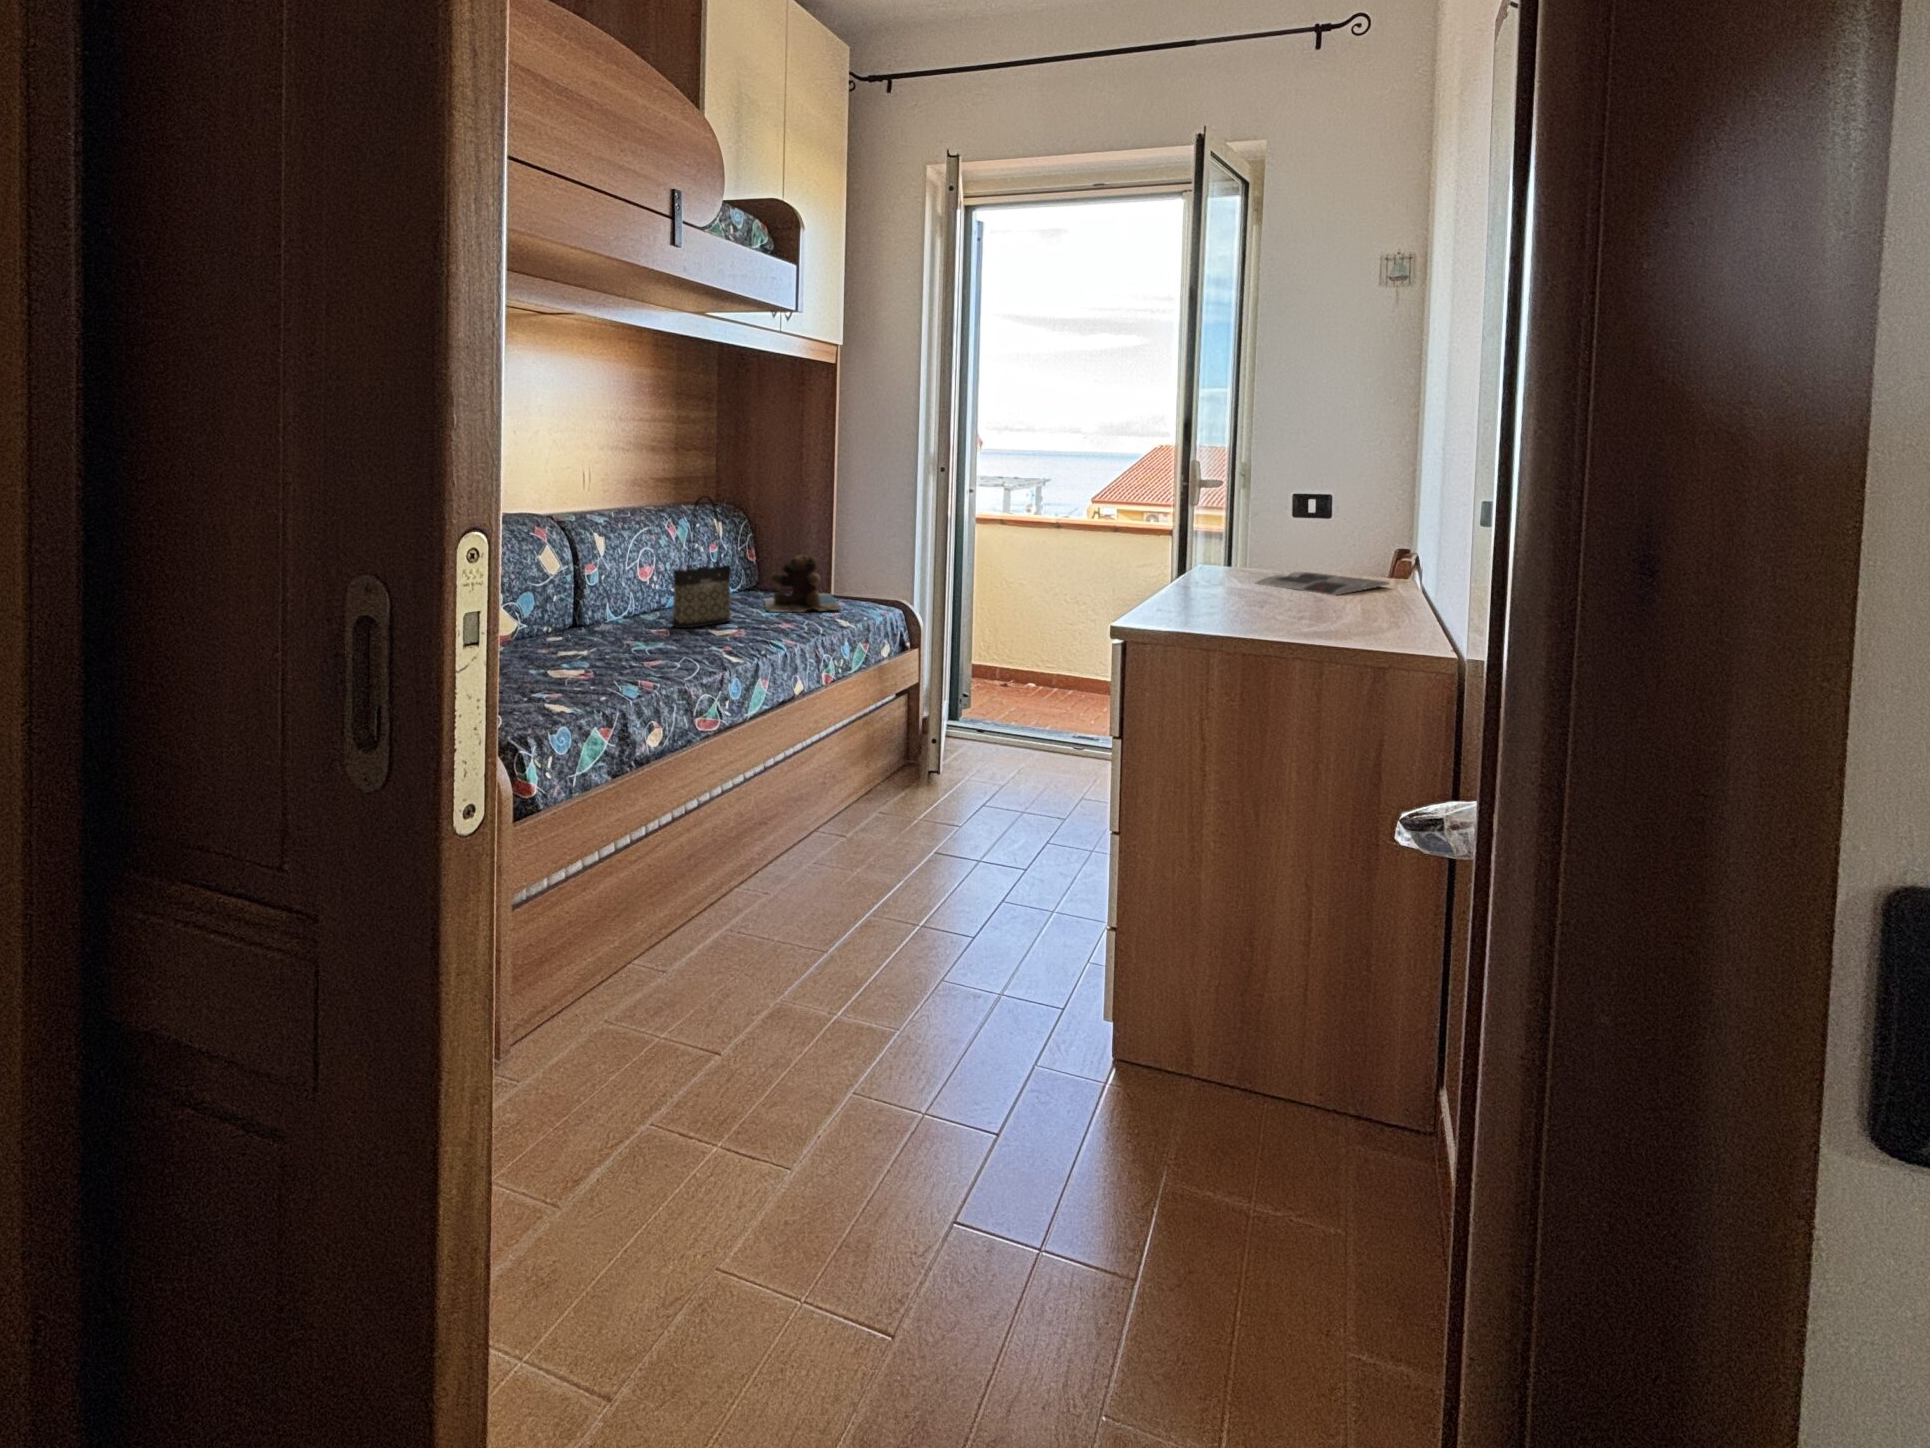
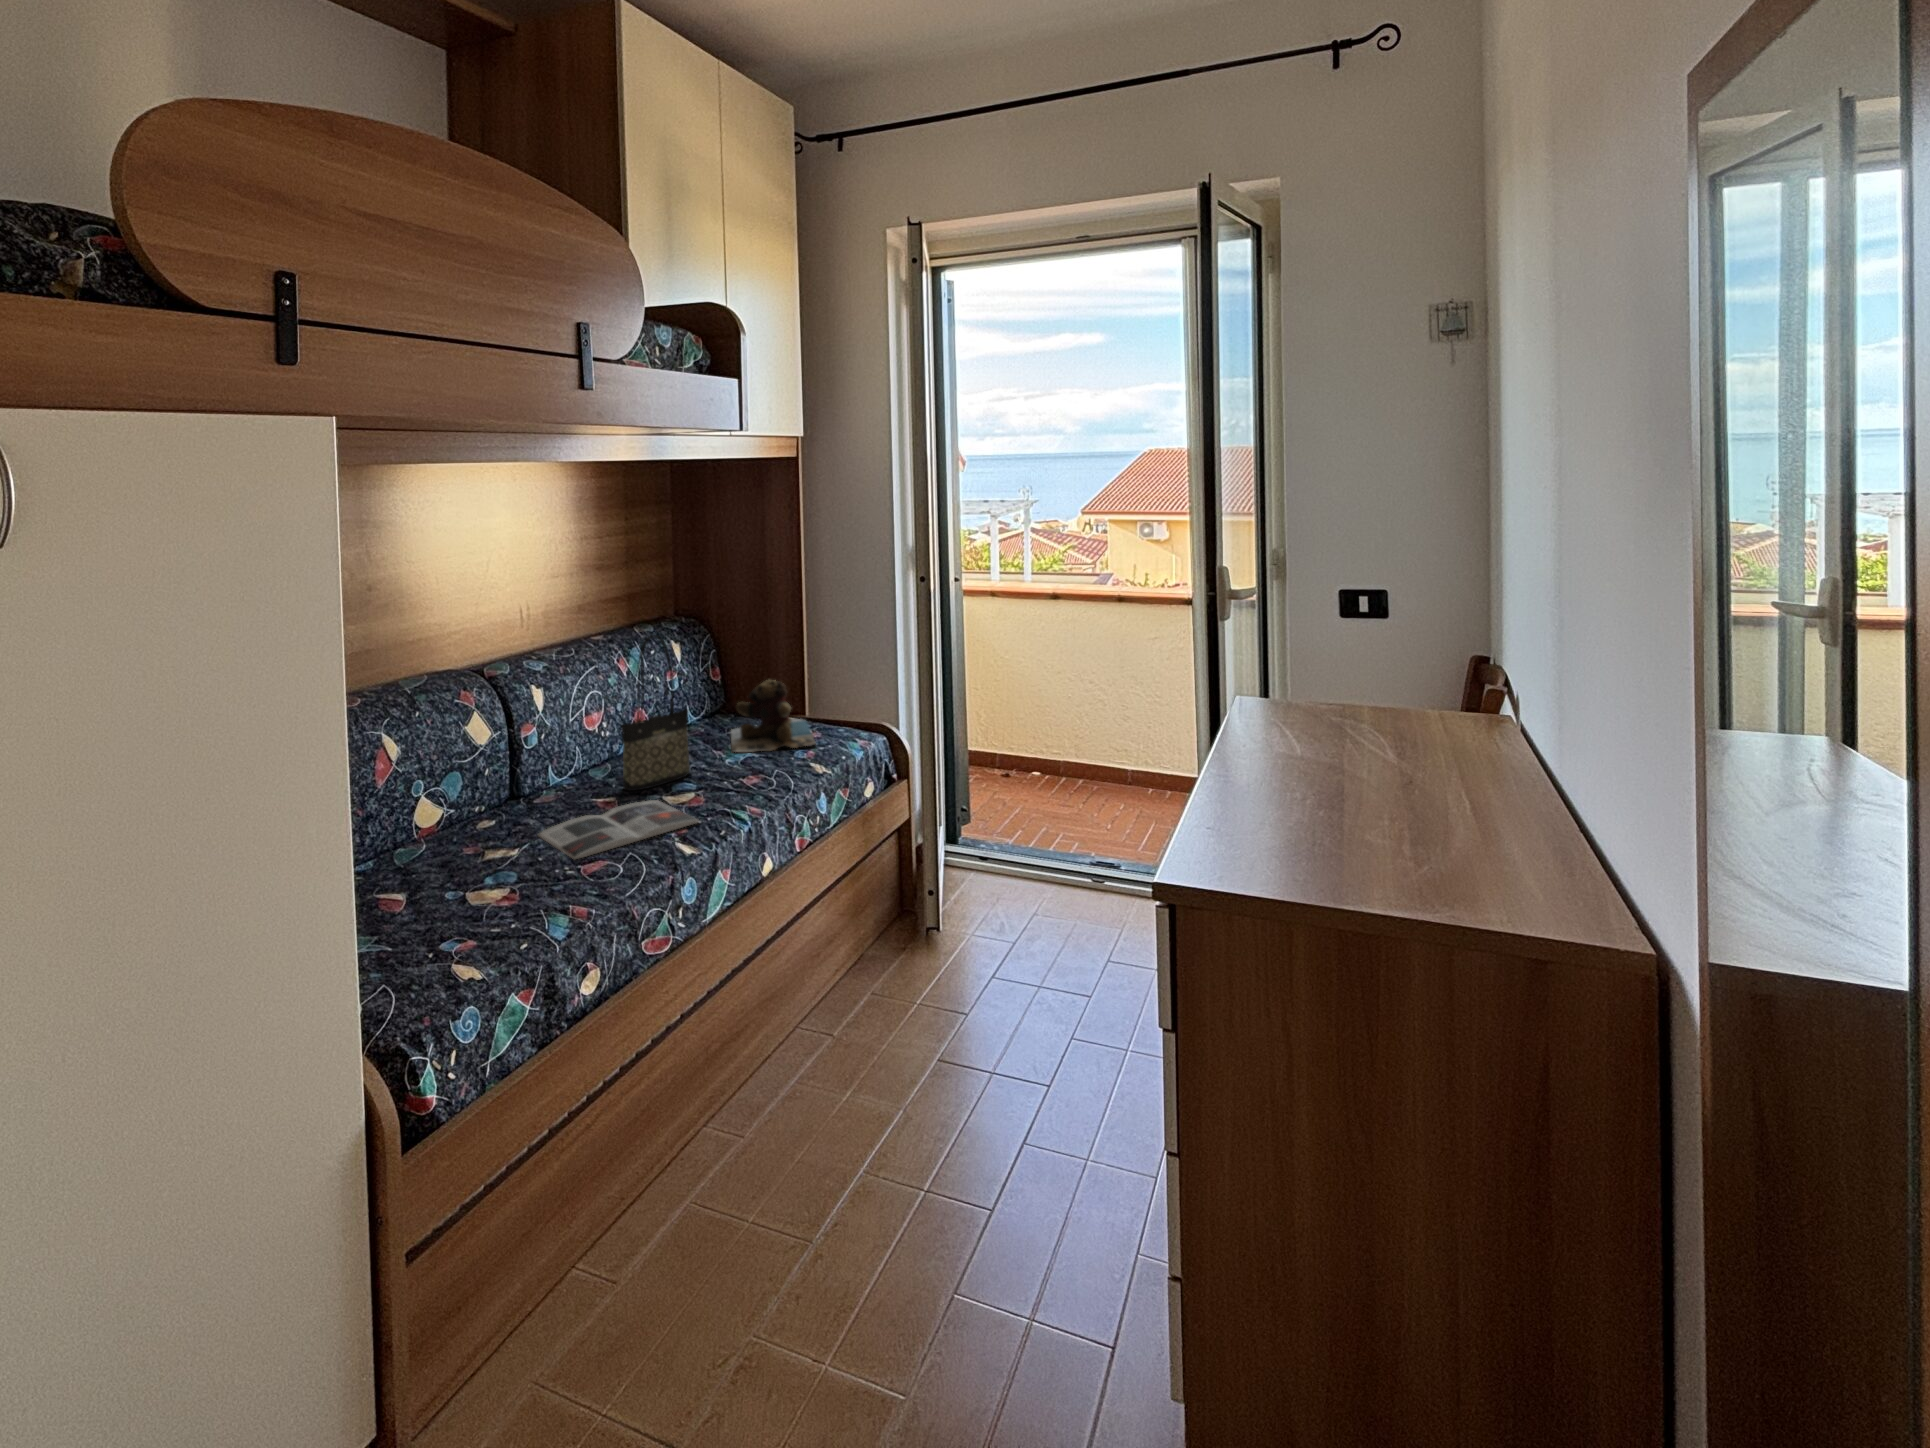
magazine: present [1257,572,1389,595] -> present [538,800,700,859]

